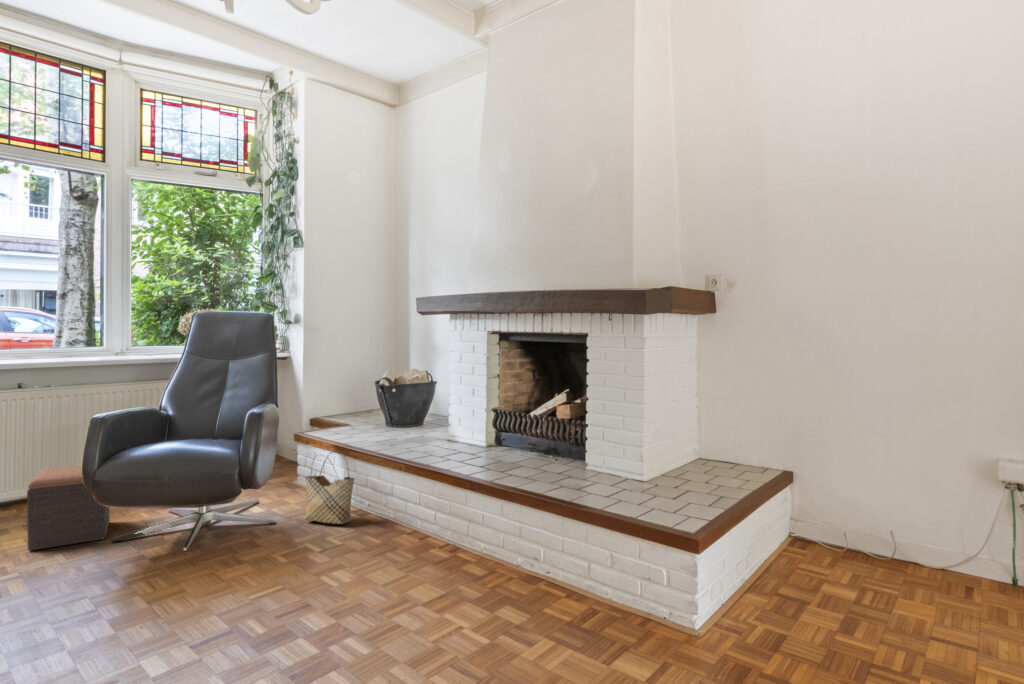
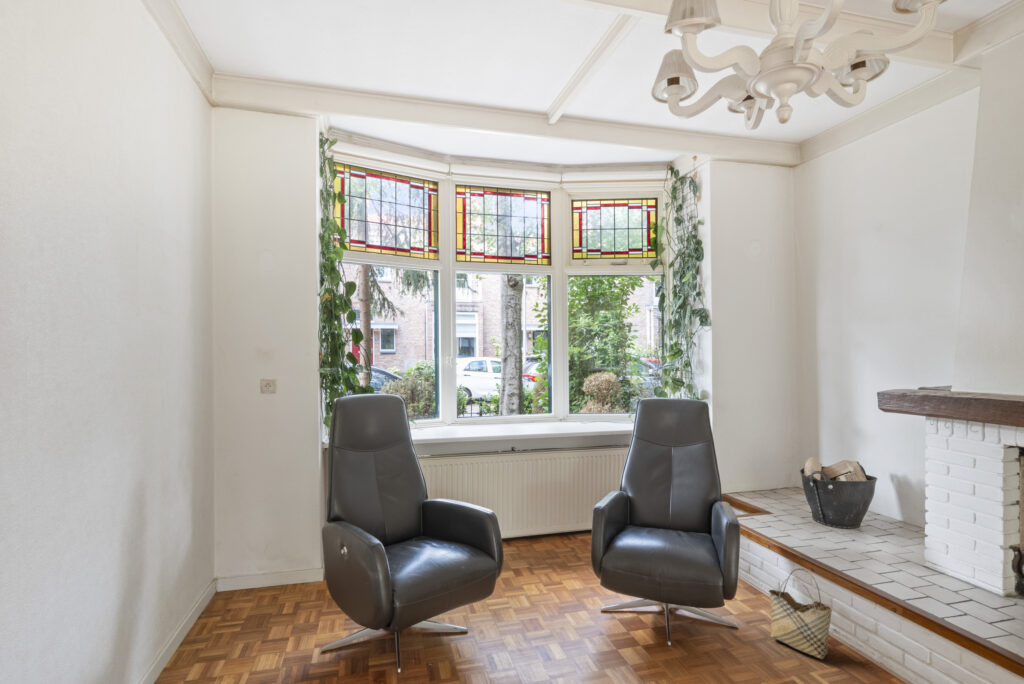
footstool: present [27,466,110,550] -> none [535,537,591,615]

